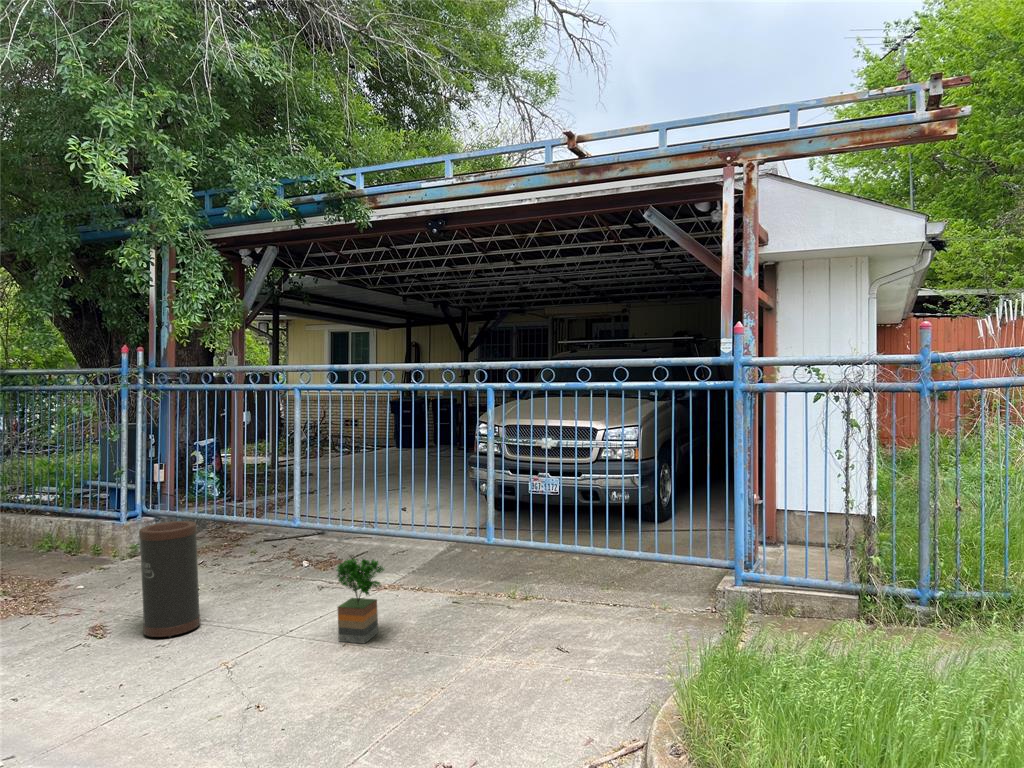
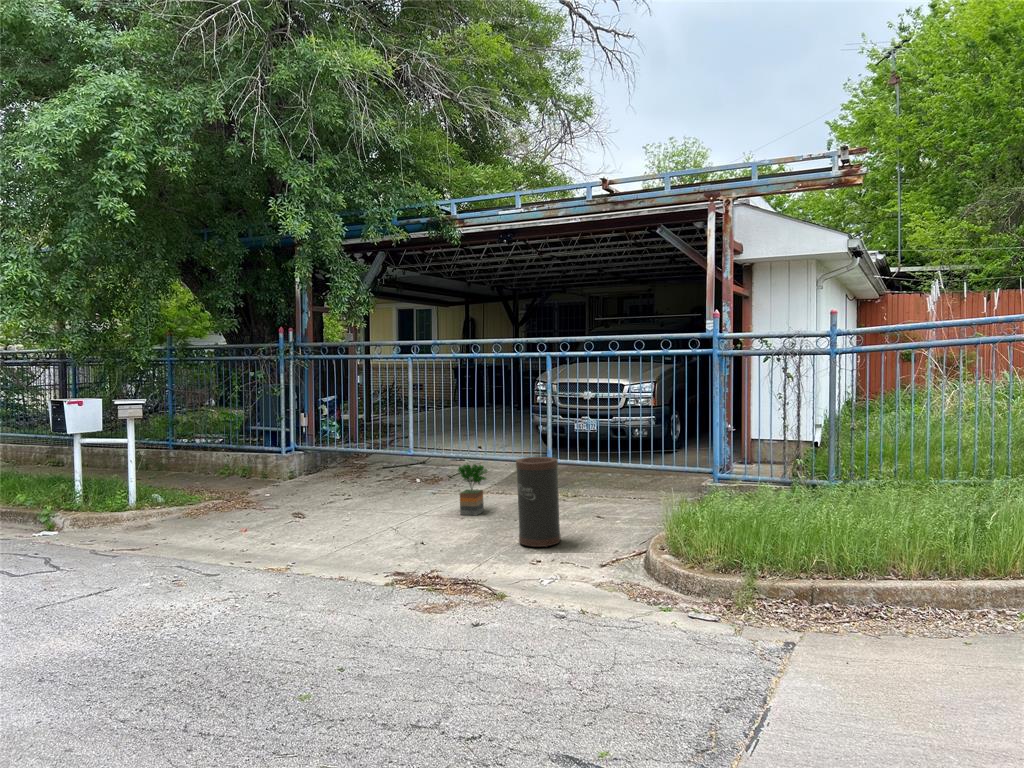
trash can: present [139,521,200,638] -> present [516,457,560,547]

